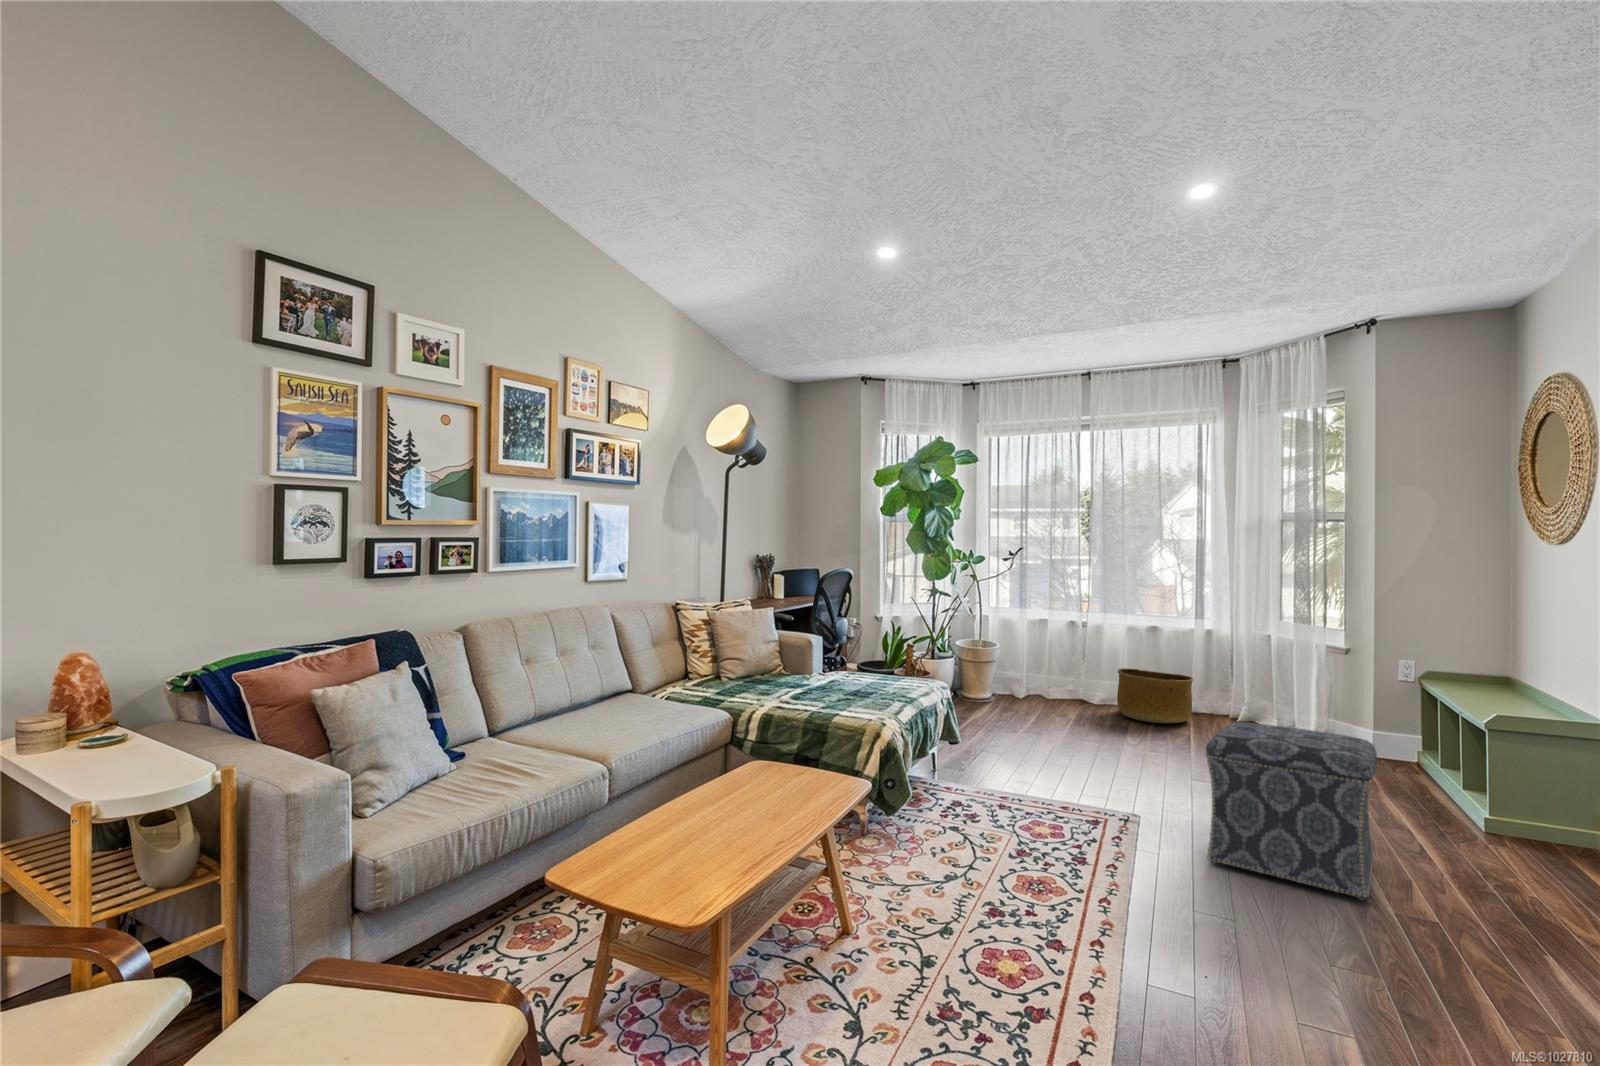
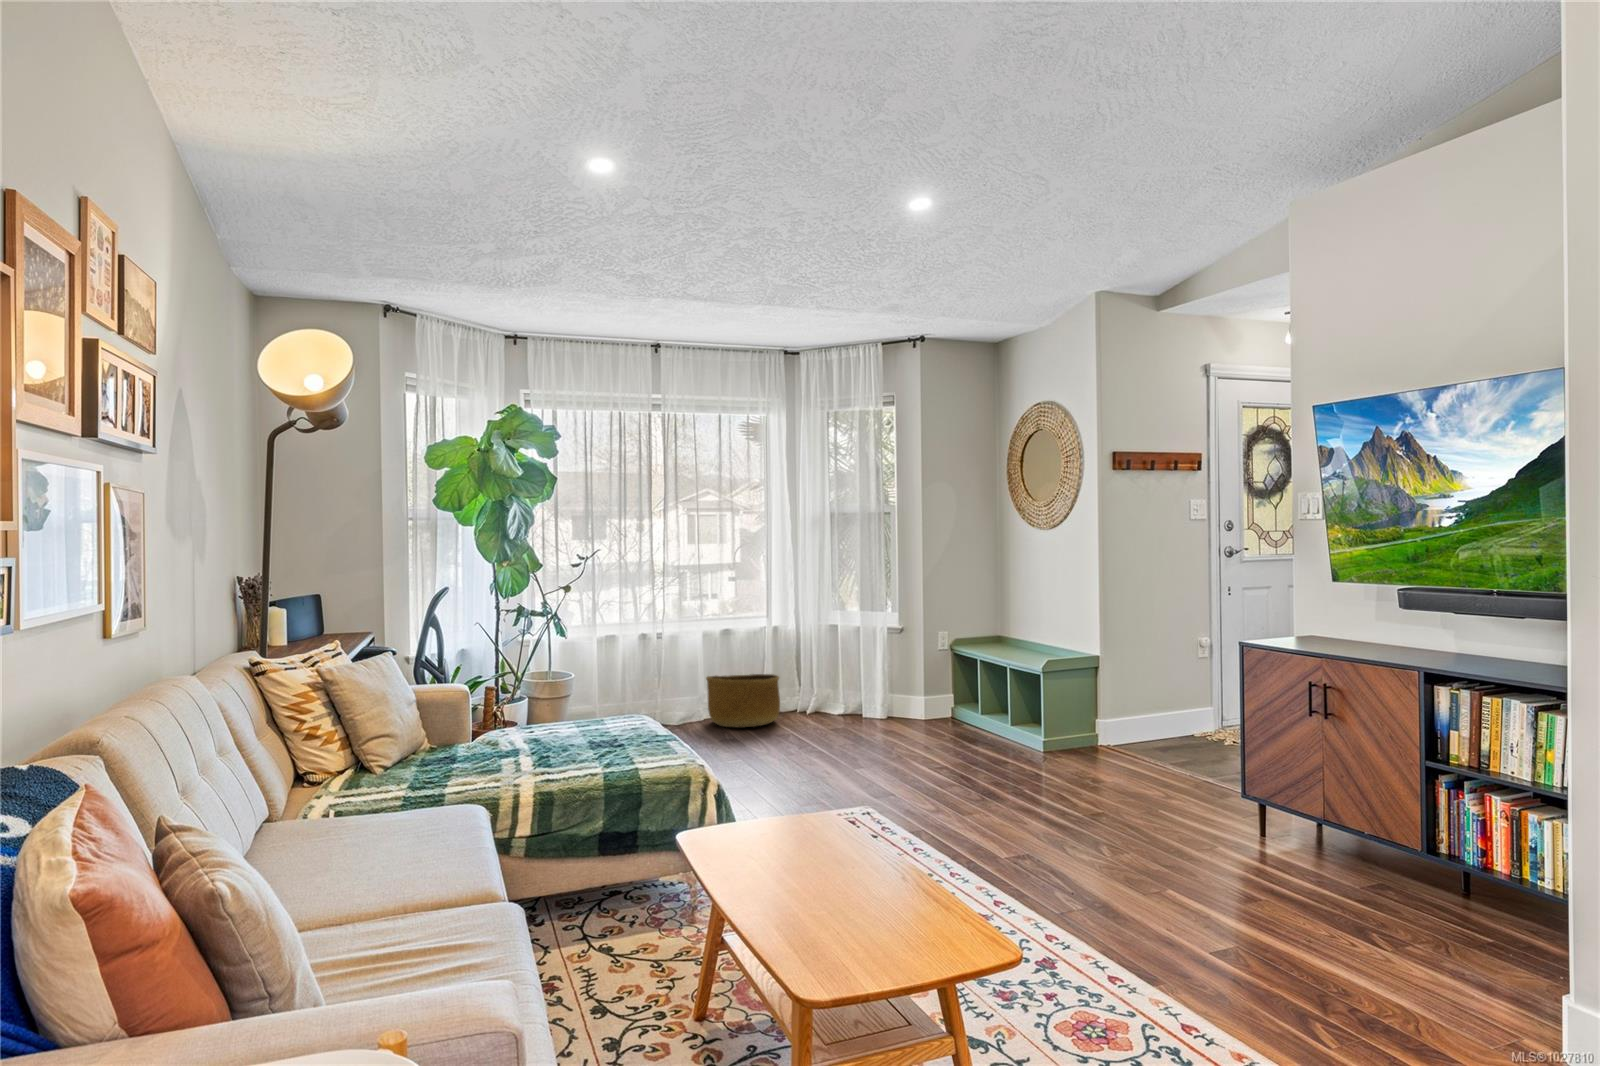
ottoman: present [1206,722,1377,900] -> none [939,687,1087,816]

